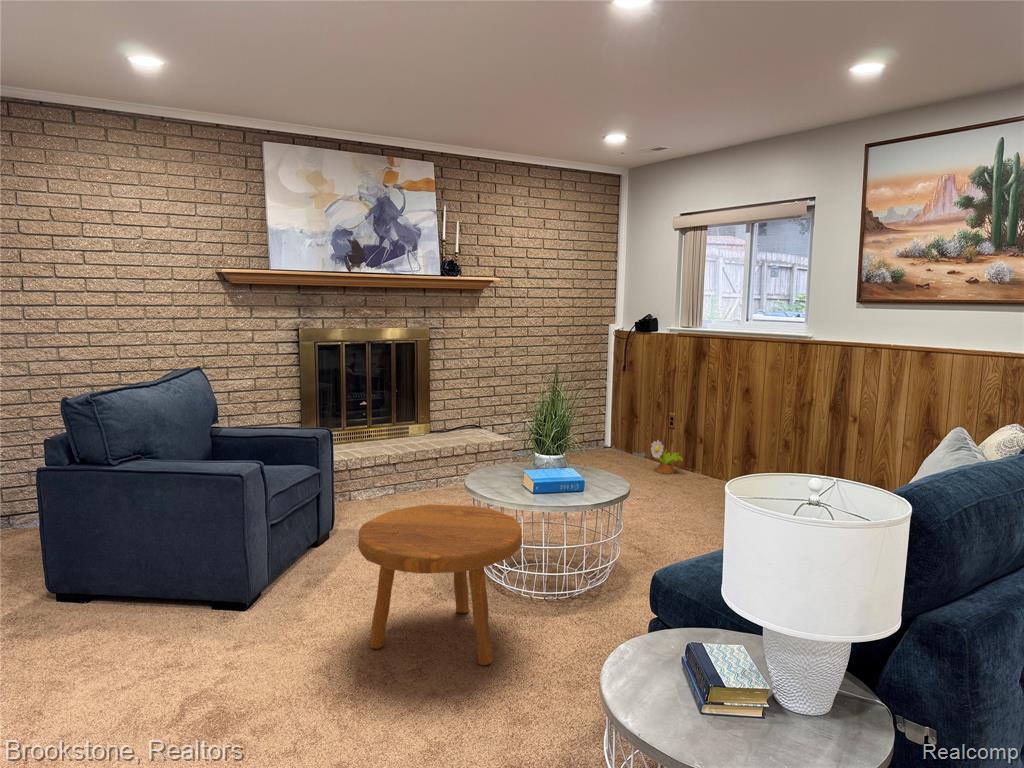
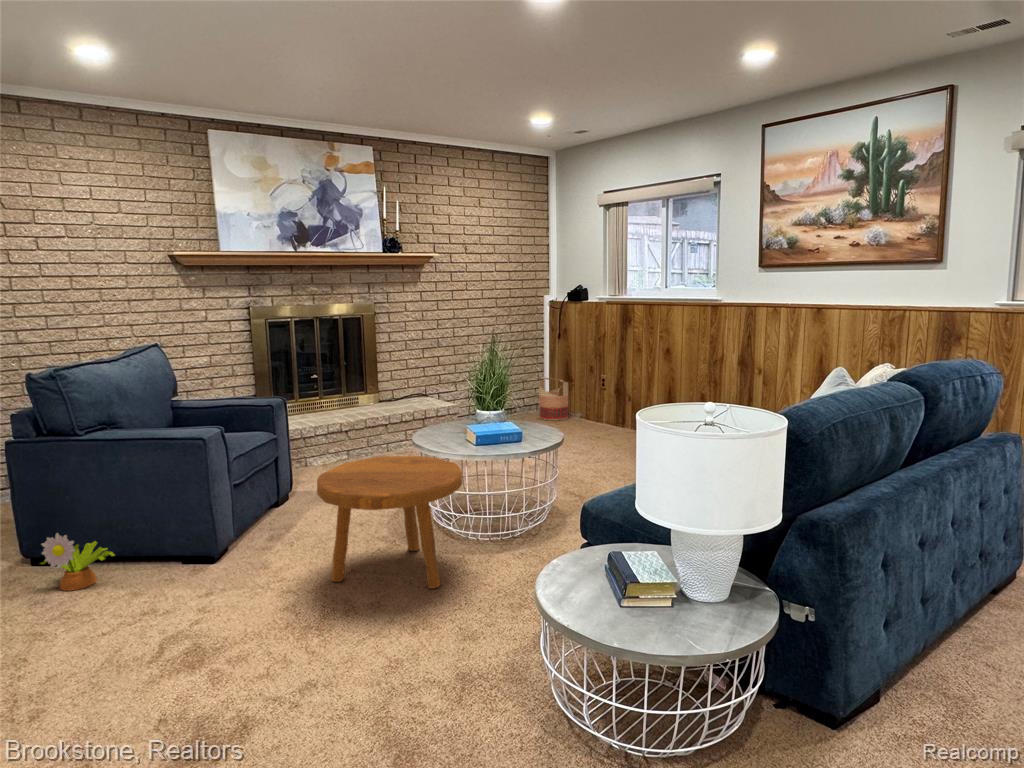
basket: none [599,412,631,459] -> present [539,378,569,420]
decorative plant: present [651,440,683,474] -> present [40,533,115,591]

